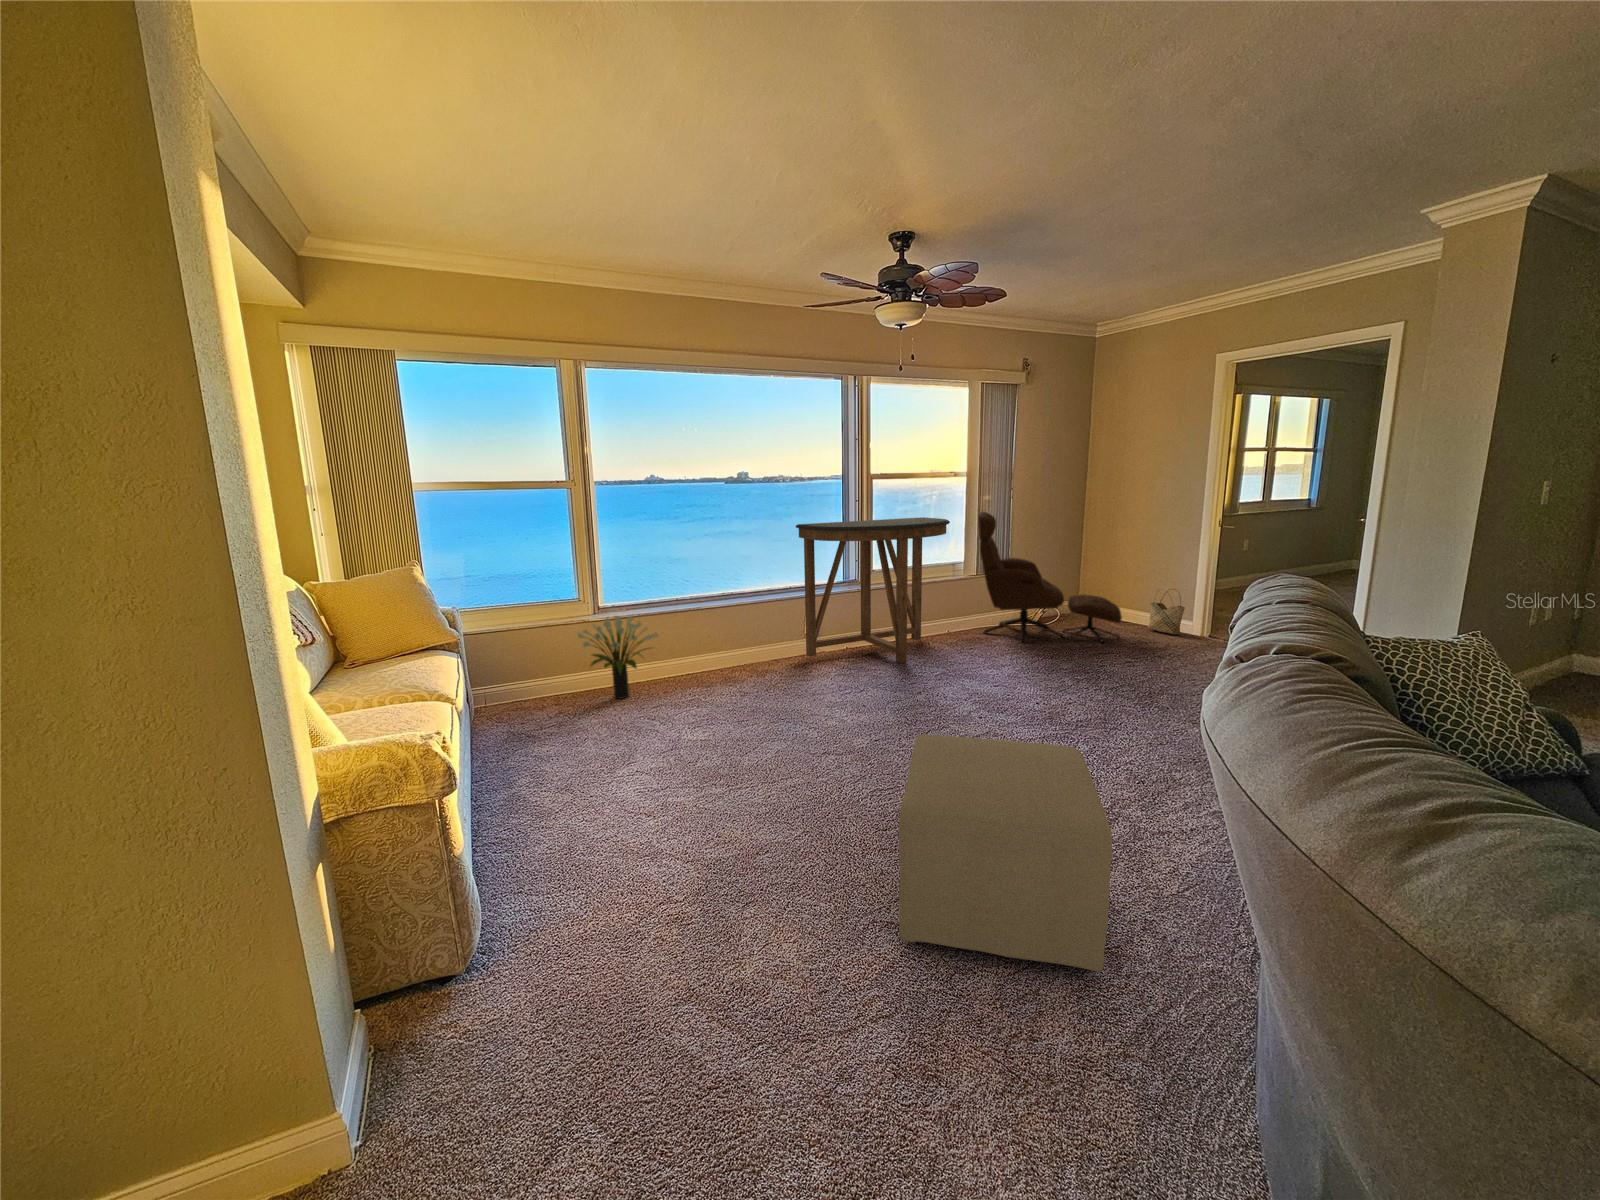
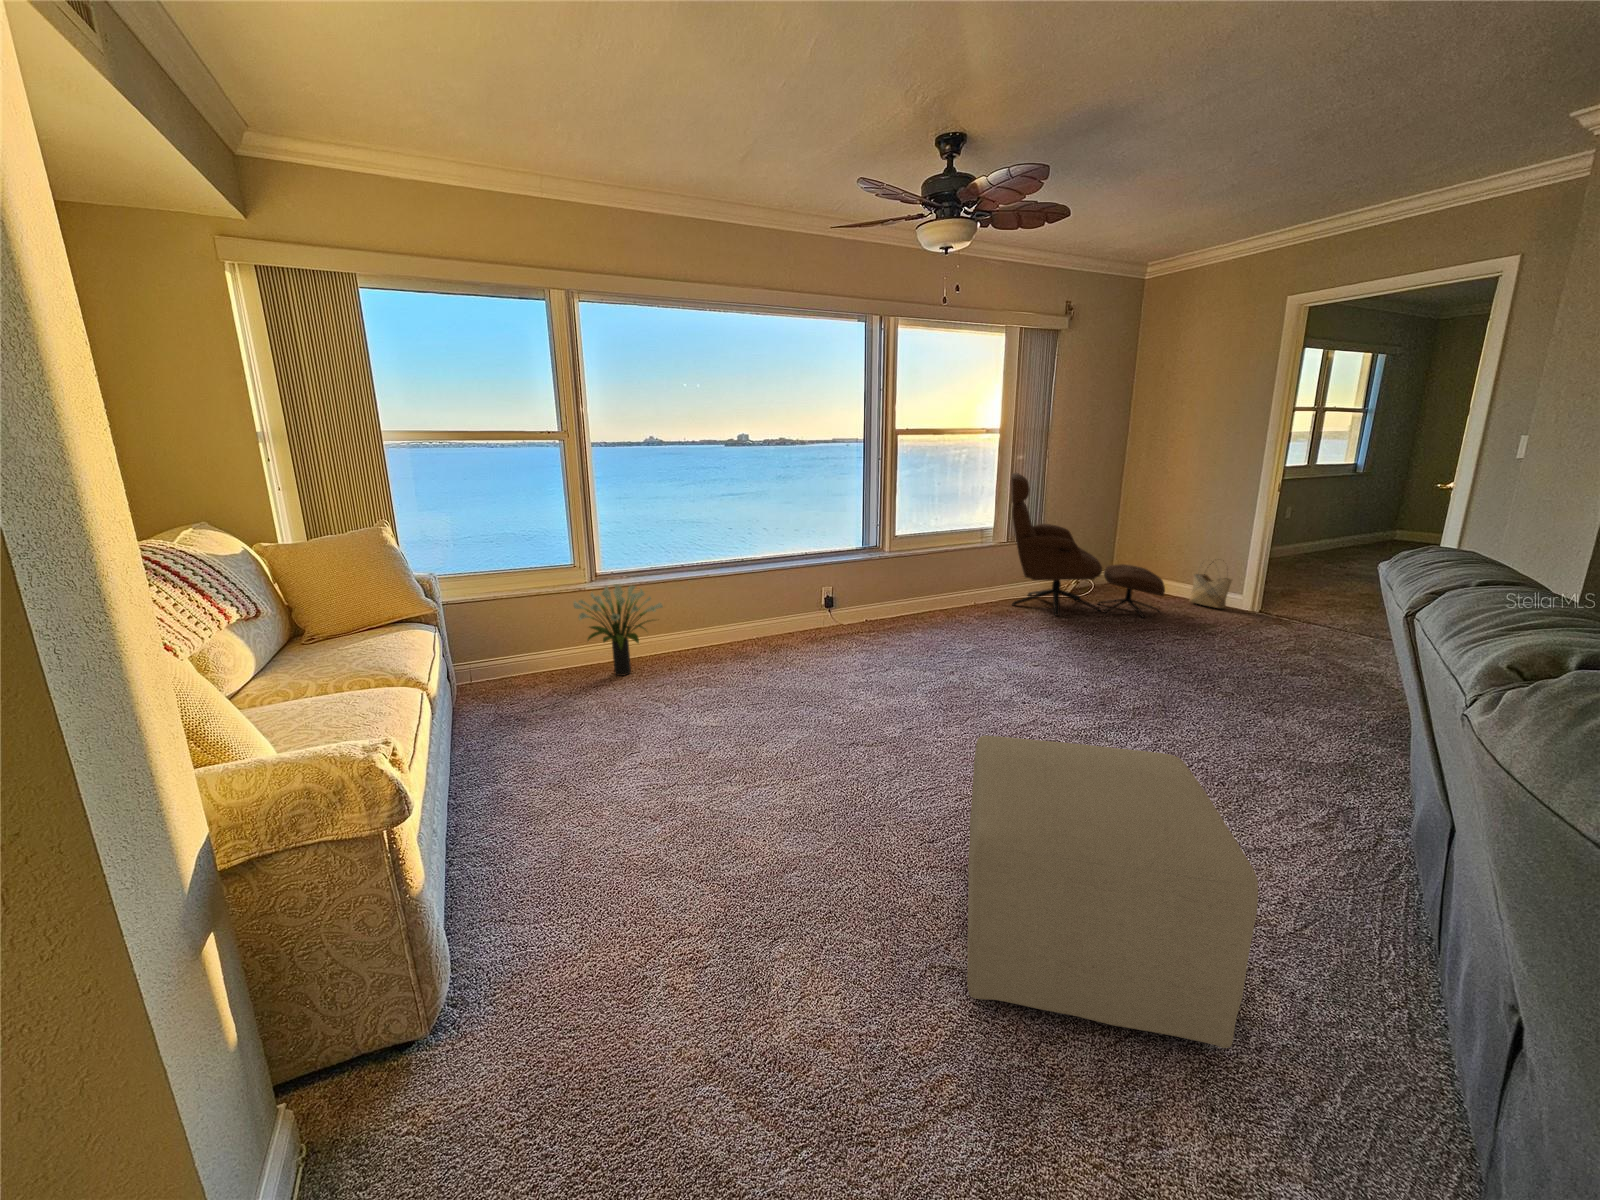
console table: present [796,517,950,663] -> none [813,478,983,638]

